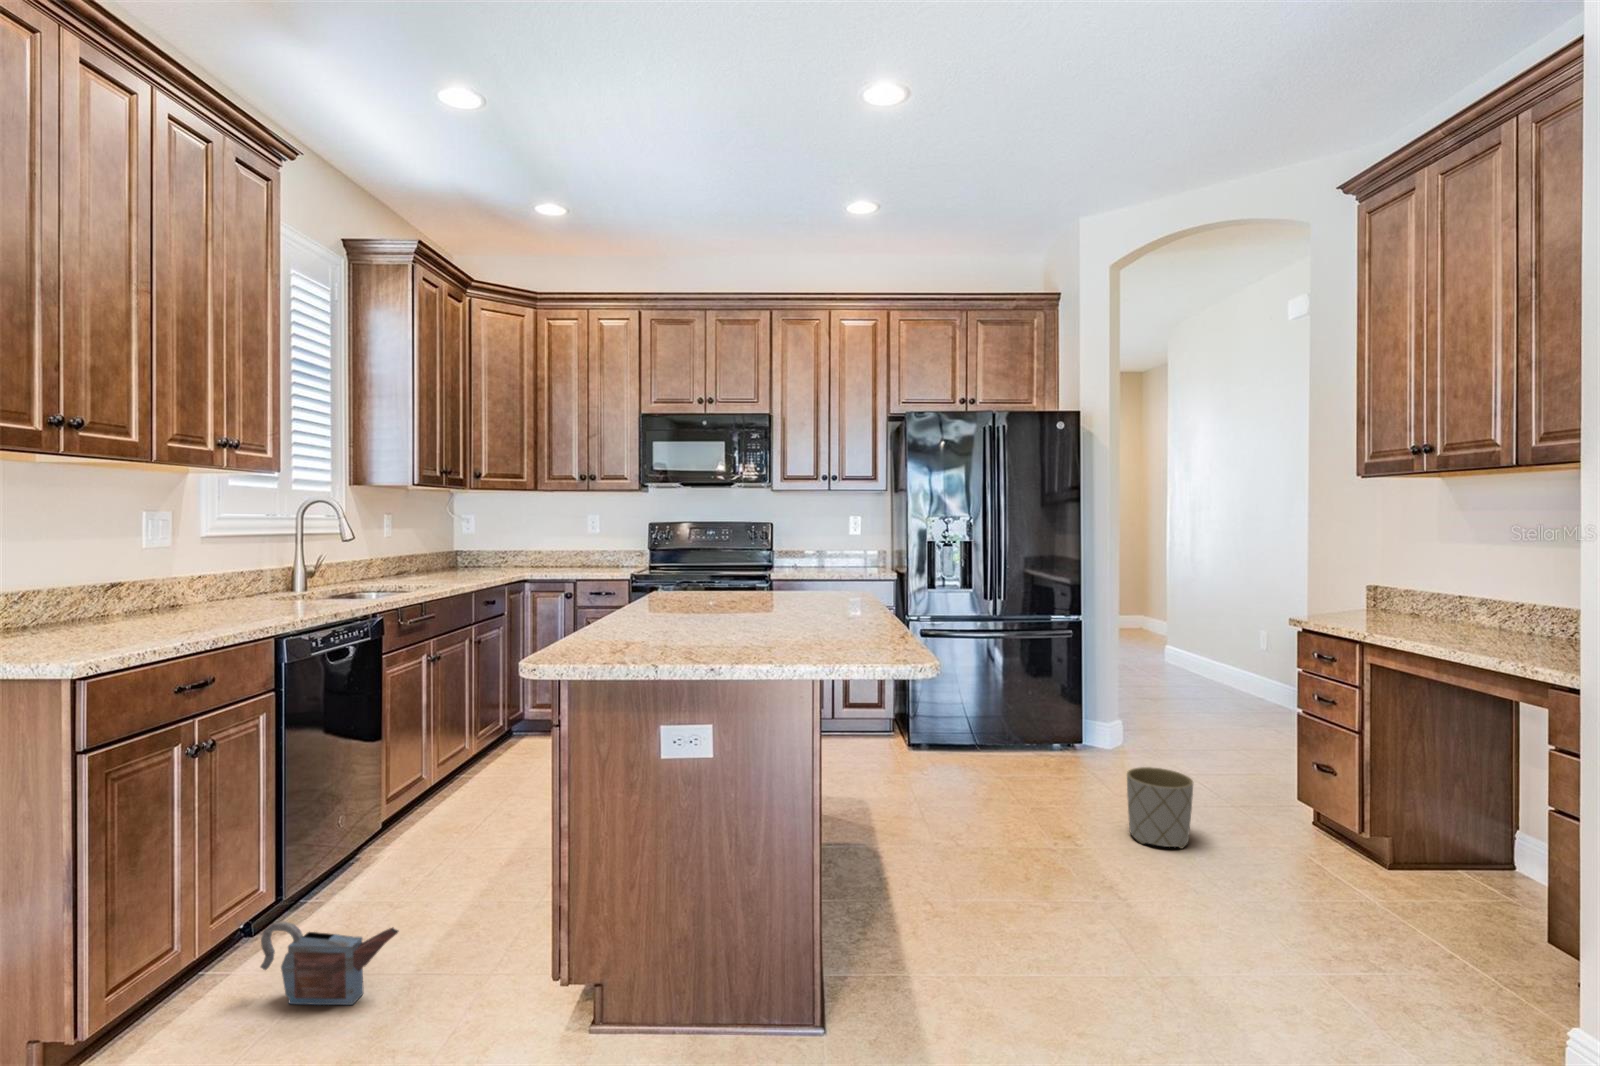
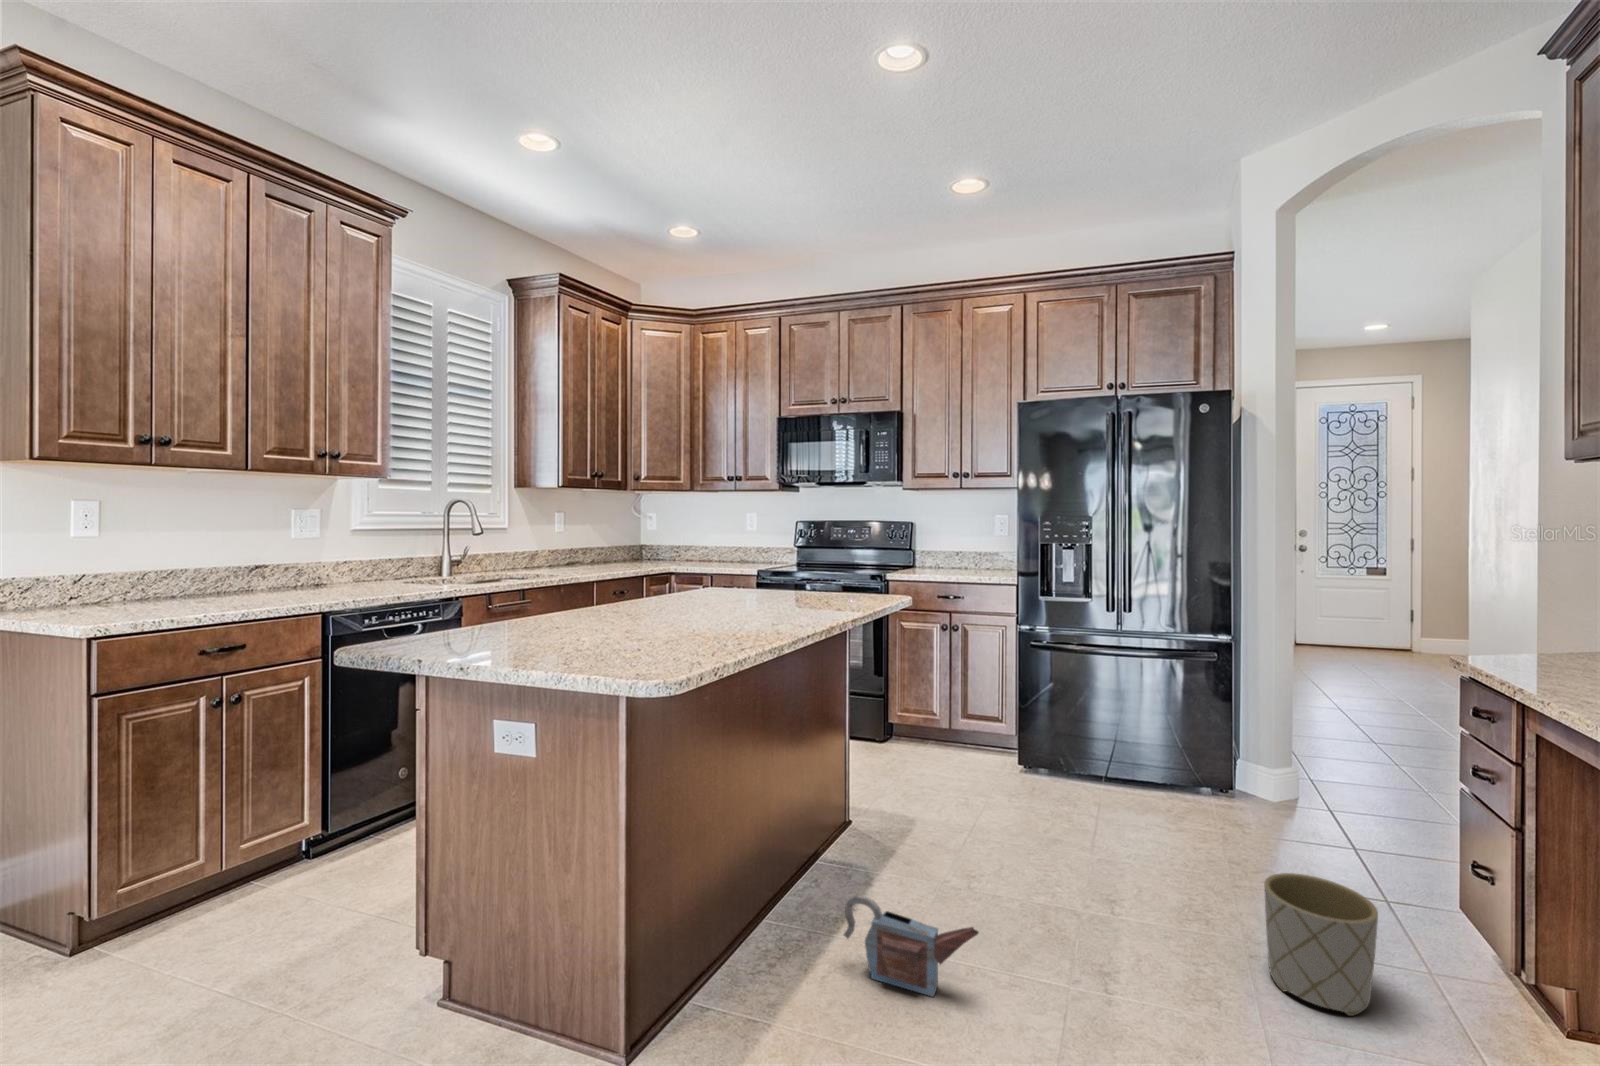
watering can: present [260,921,399,1005] -> present [844,895,979,997]

